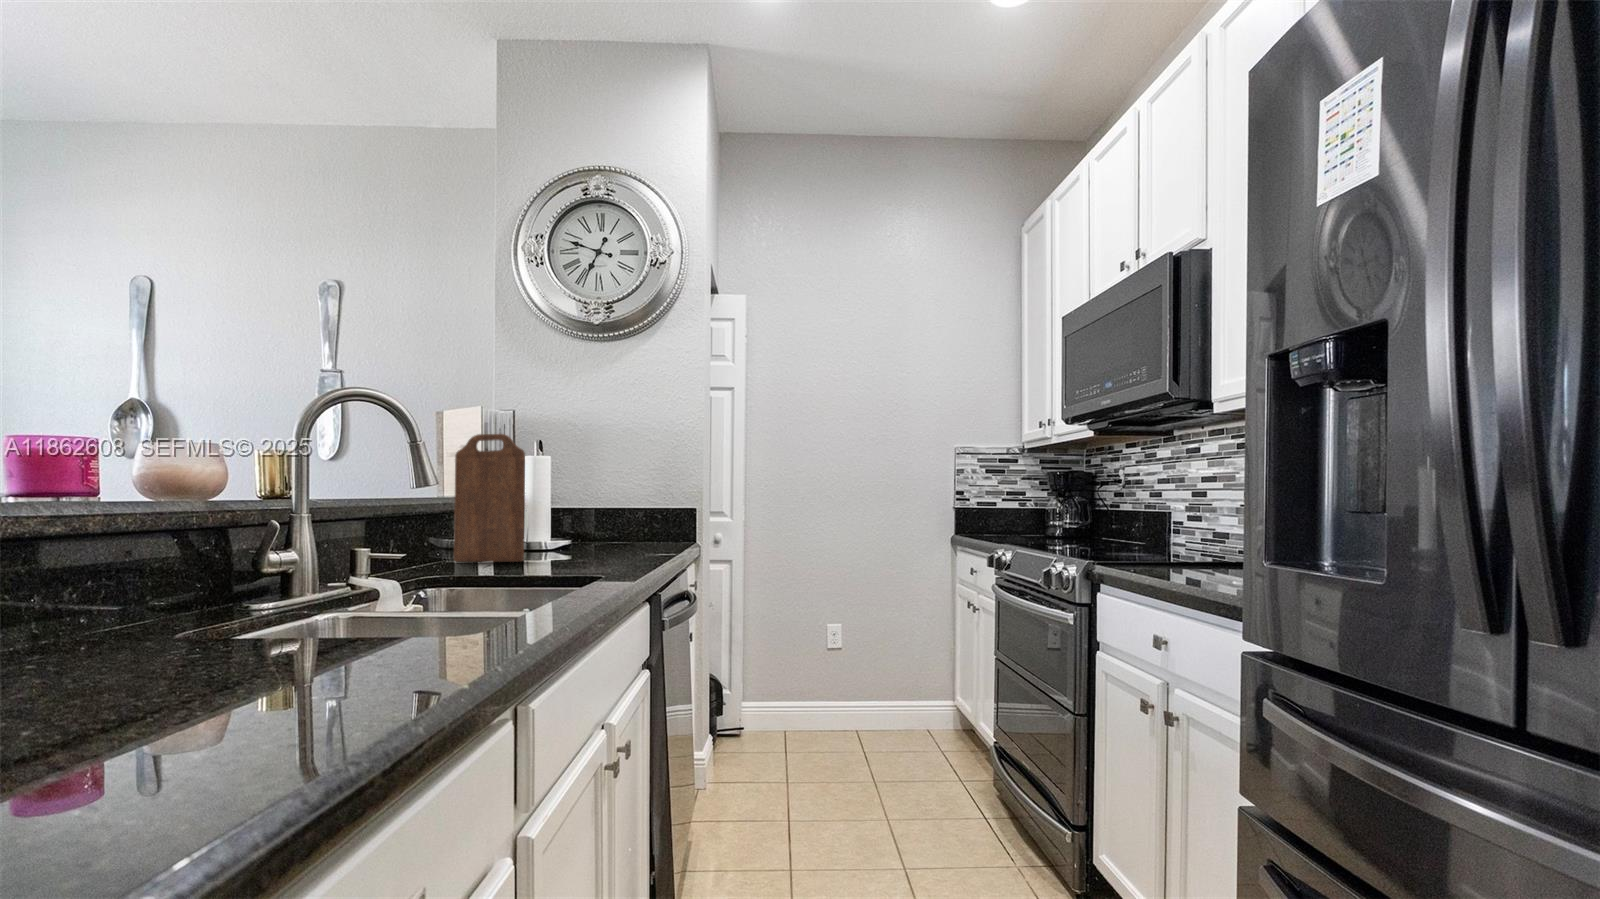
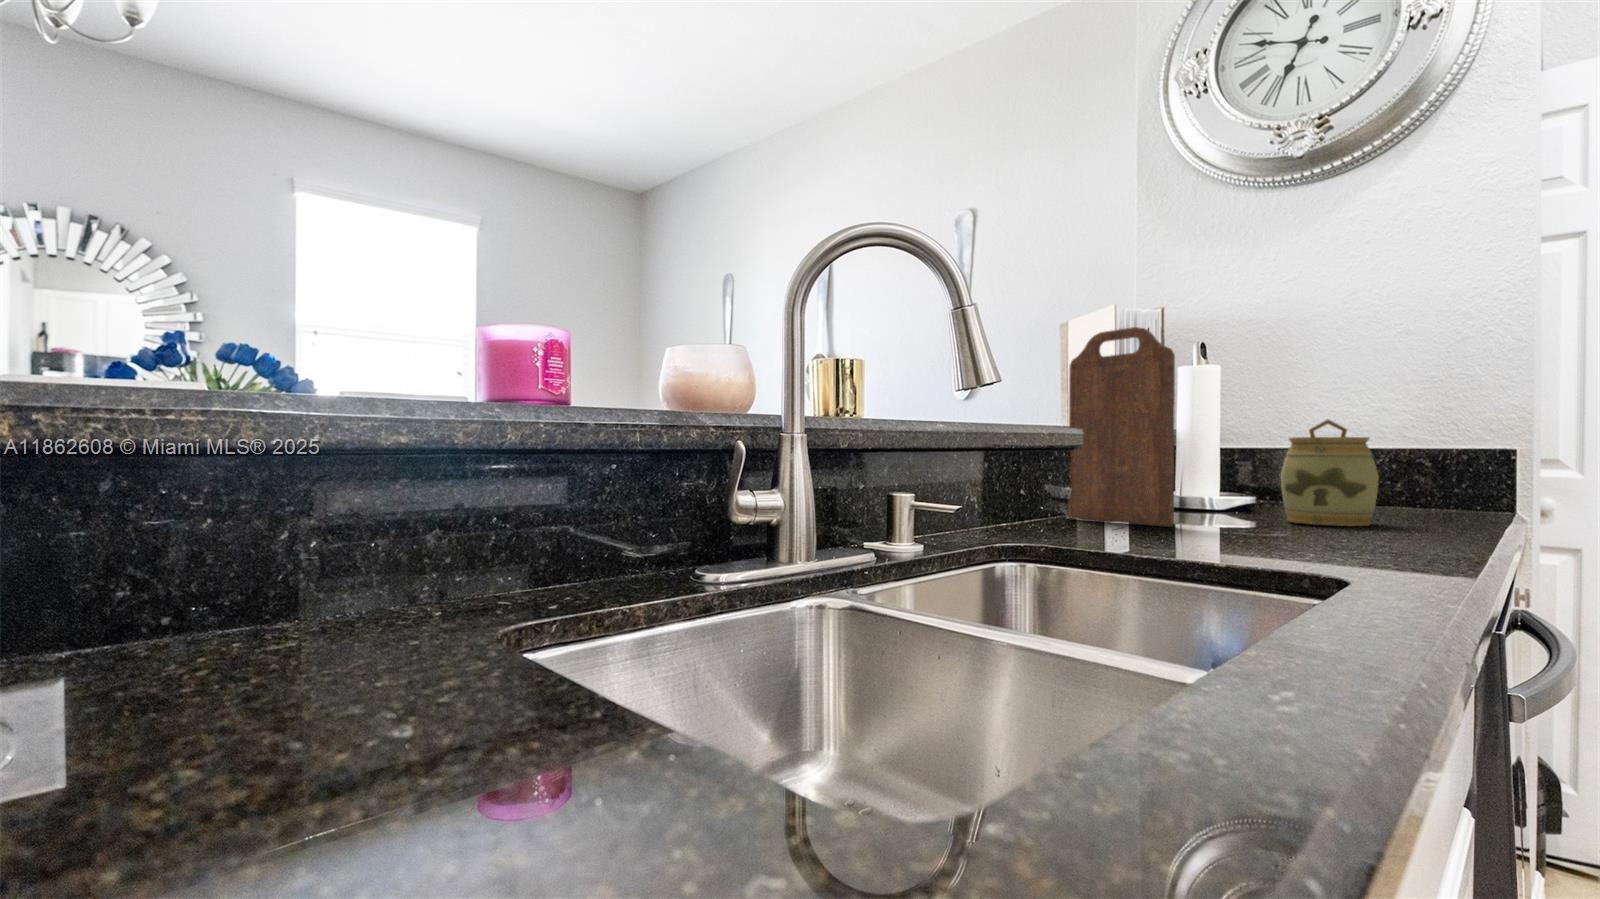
jar: none [584,493,630,554] -> present [1281,419,1379,526]

